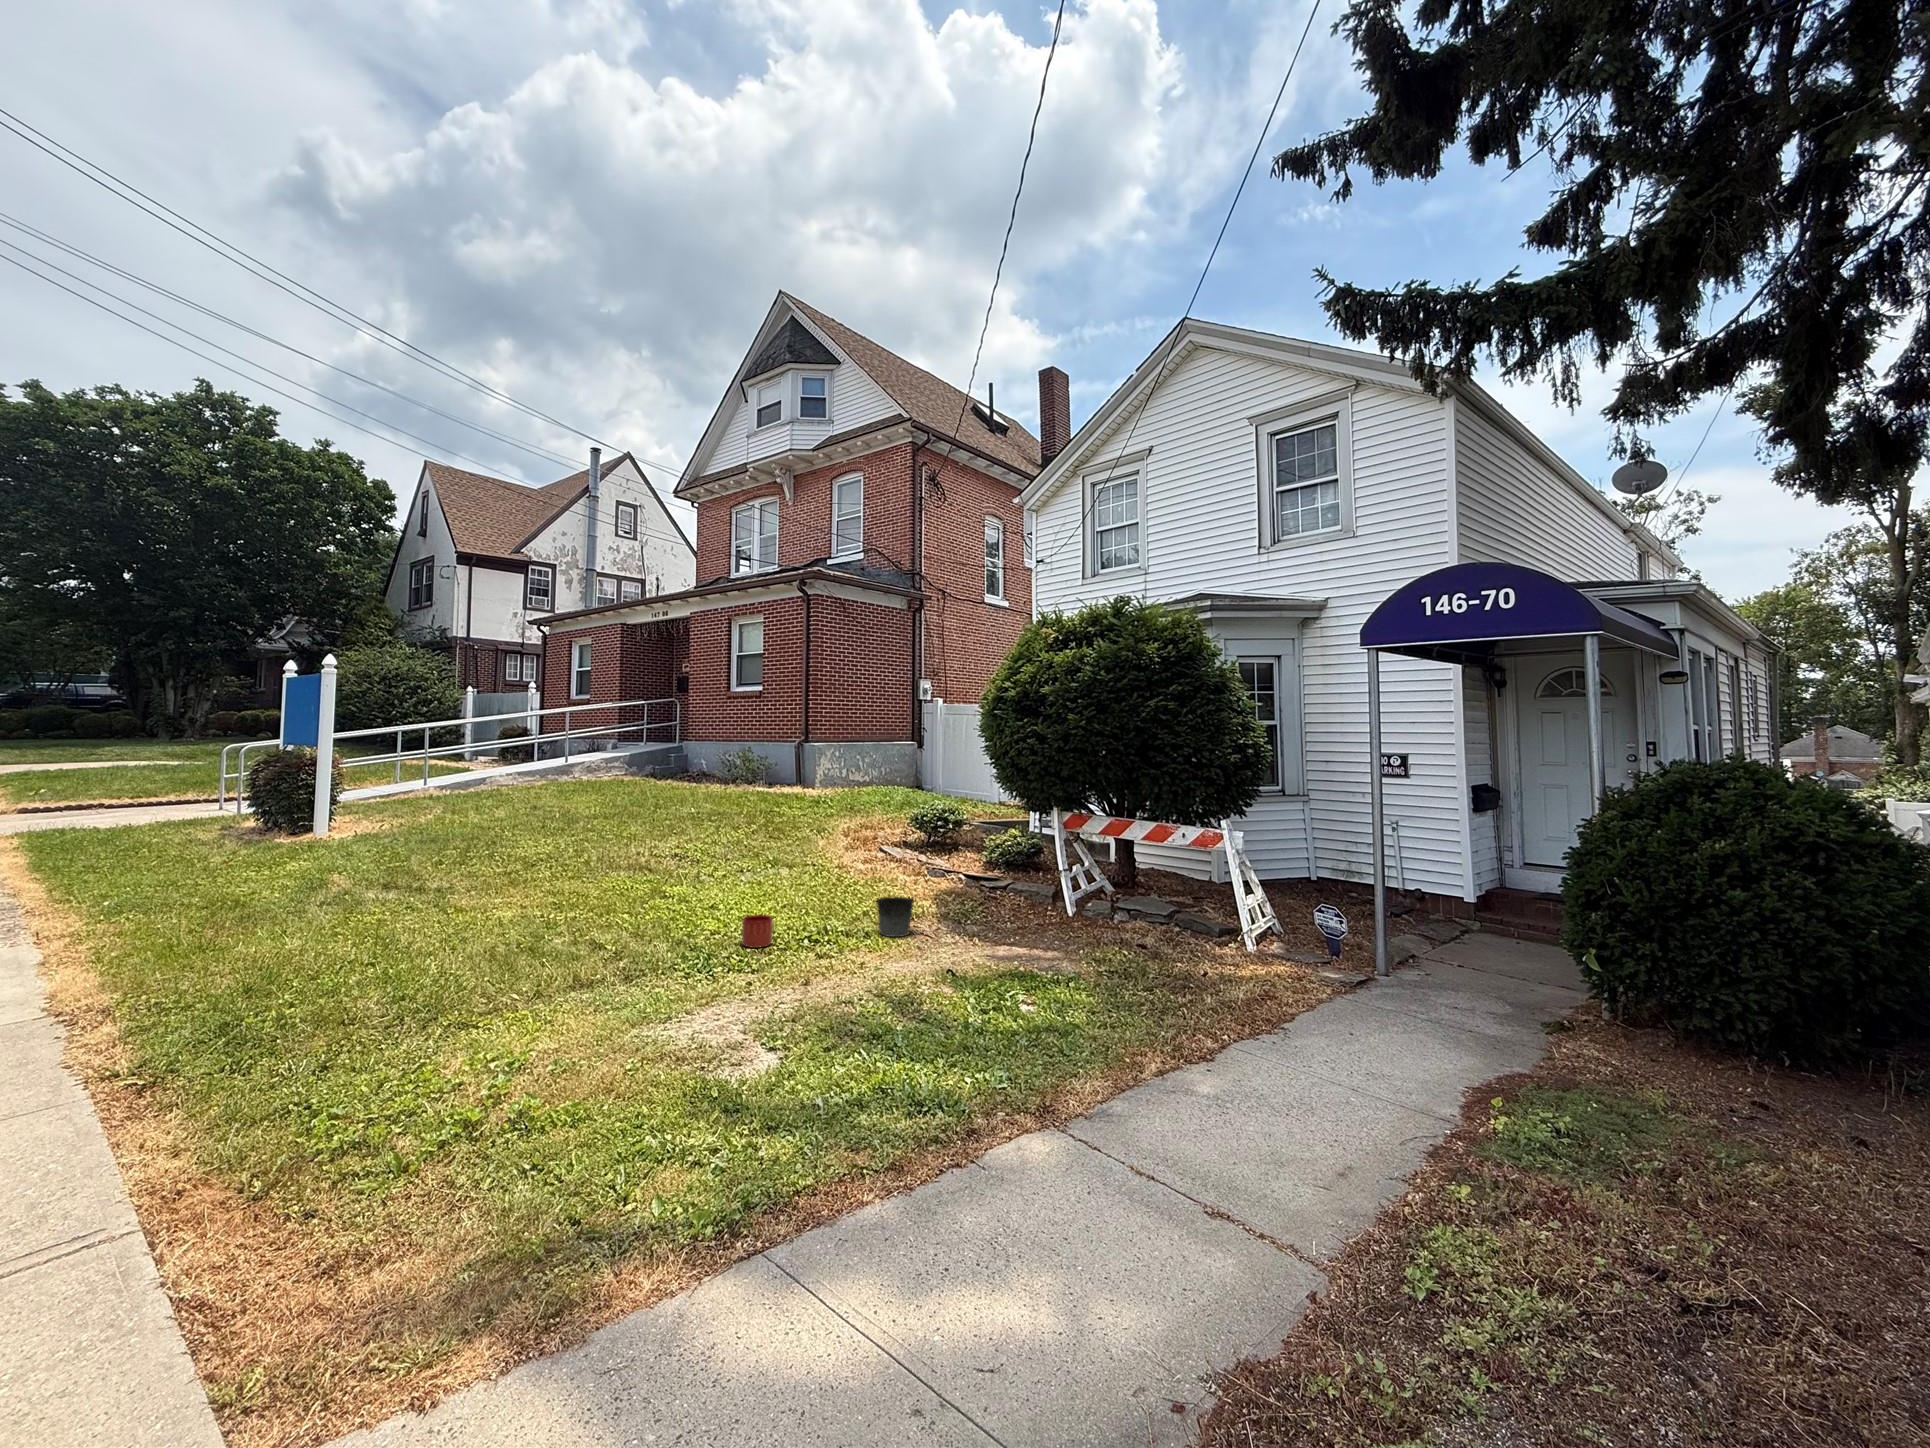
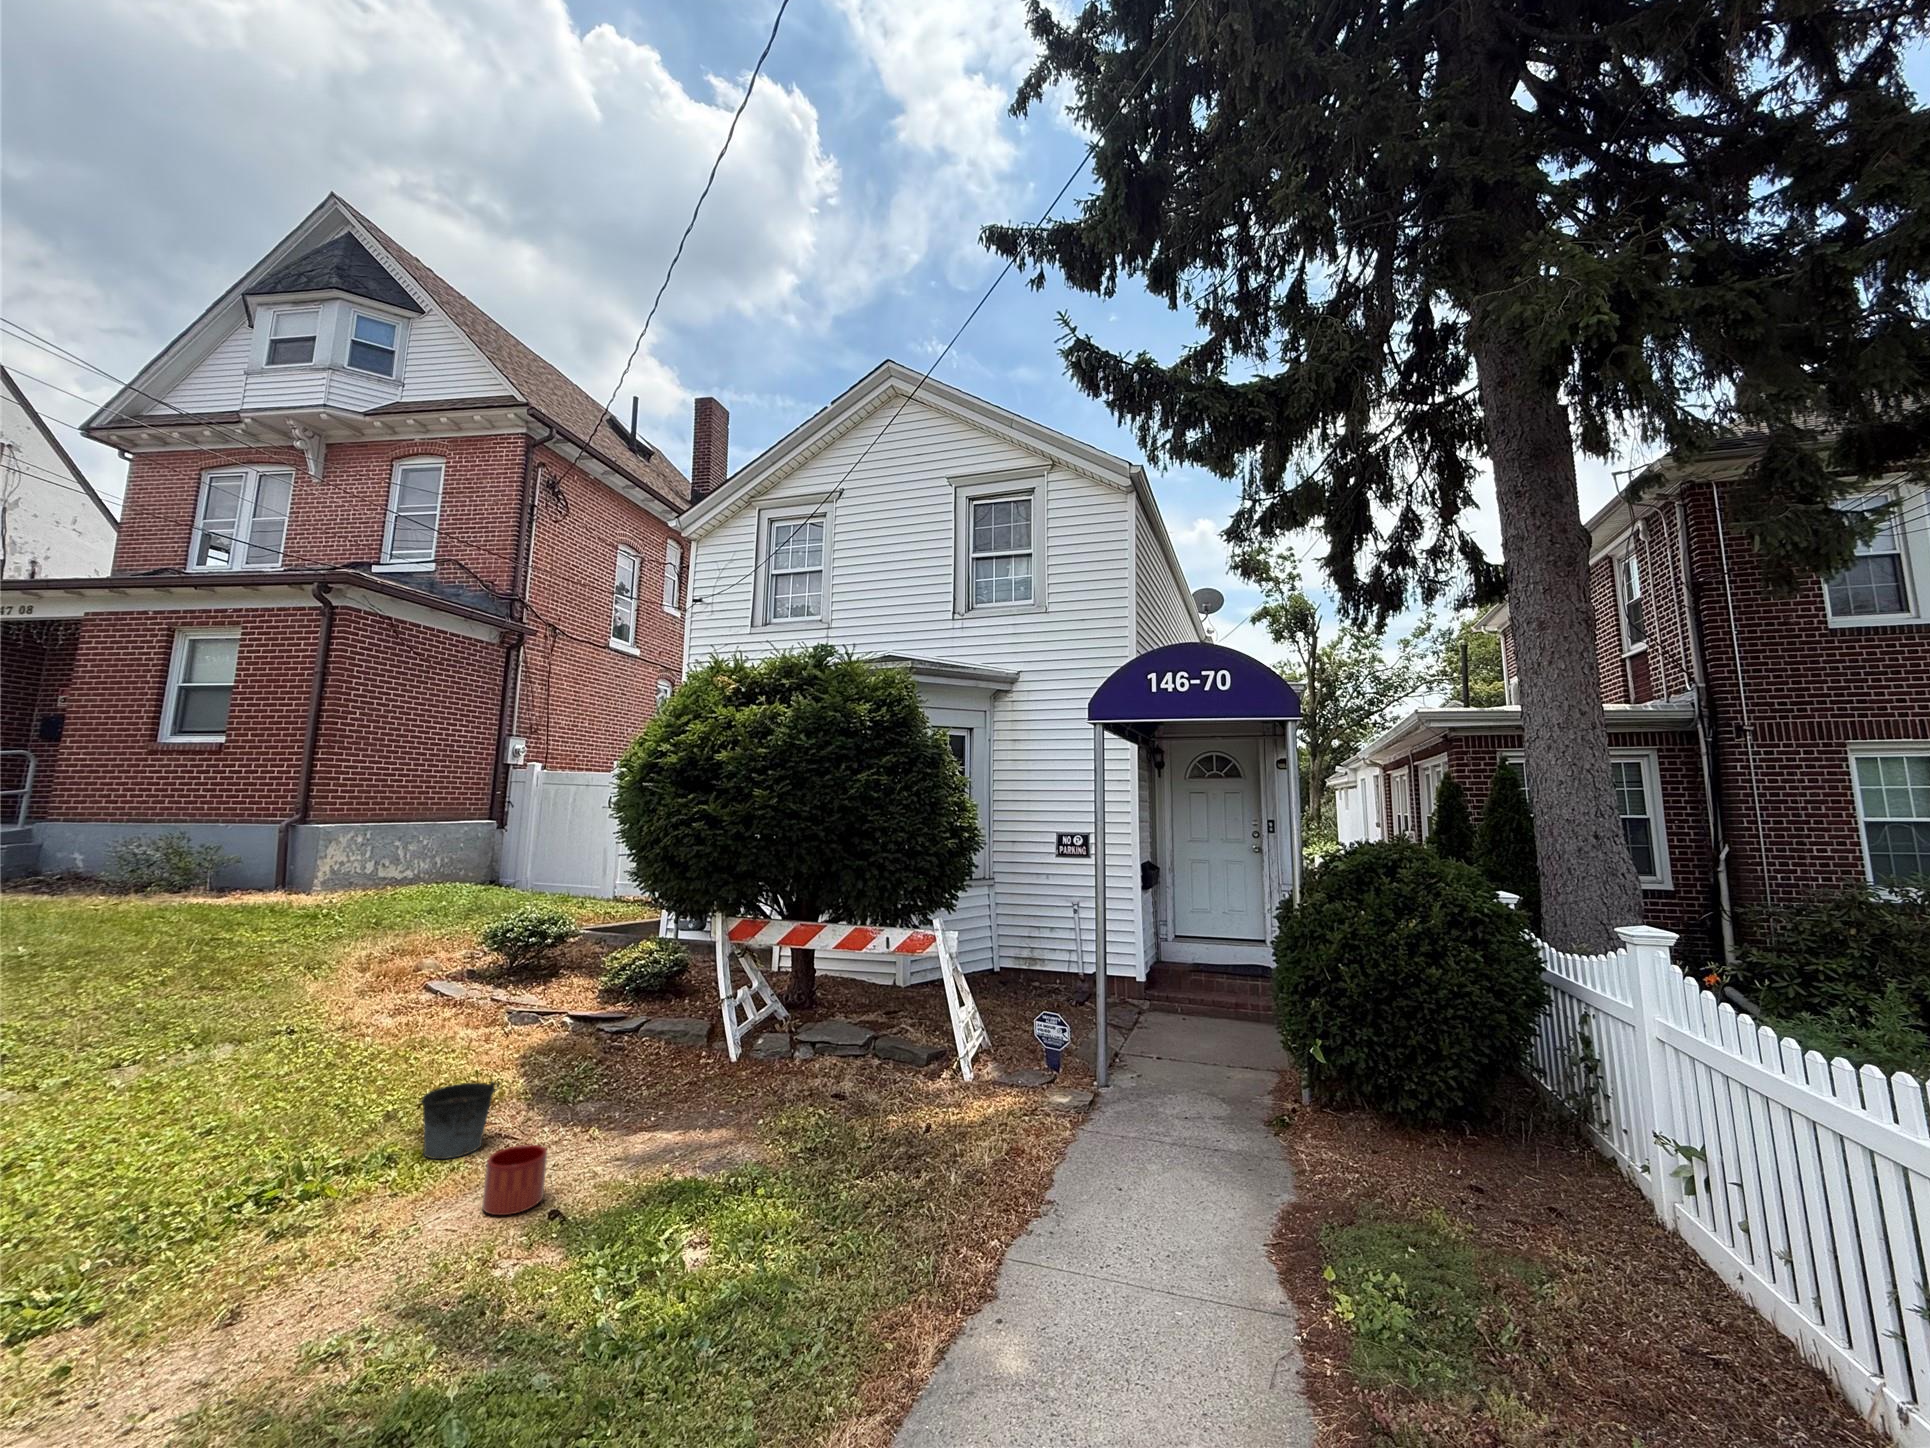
planter: present [742,914,773,948] -> present [482,1144,547,1215]

